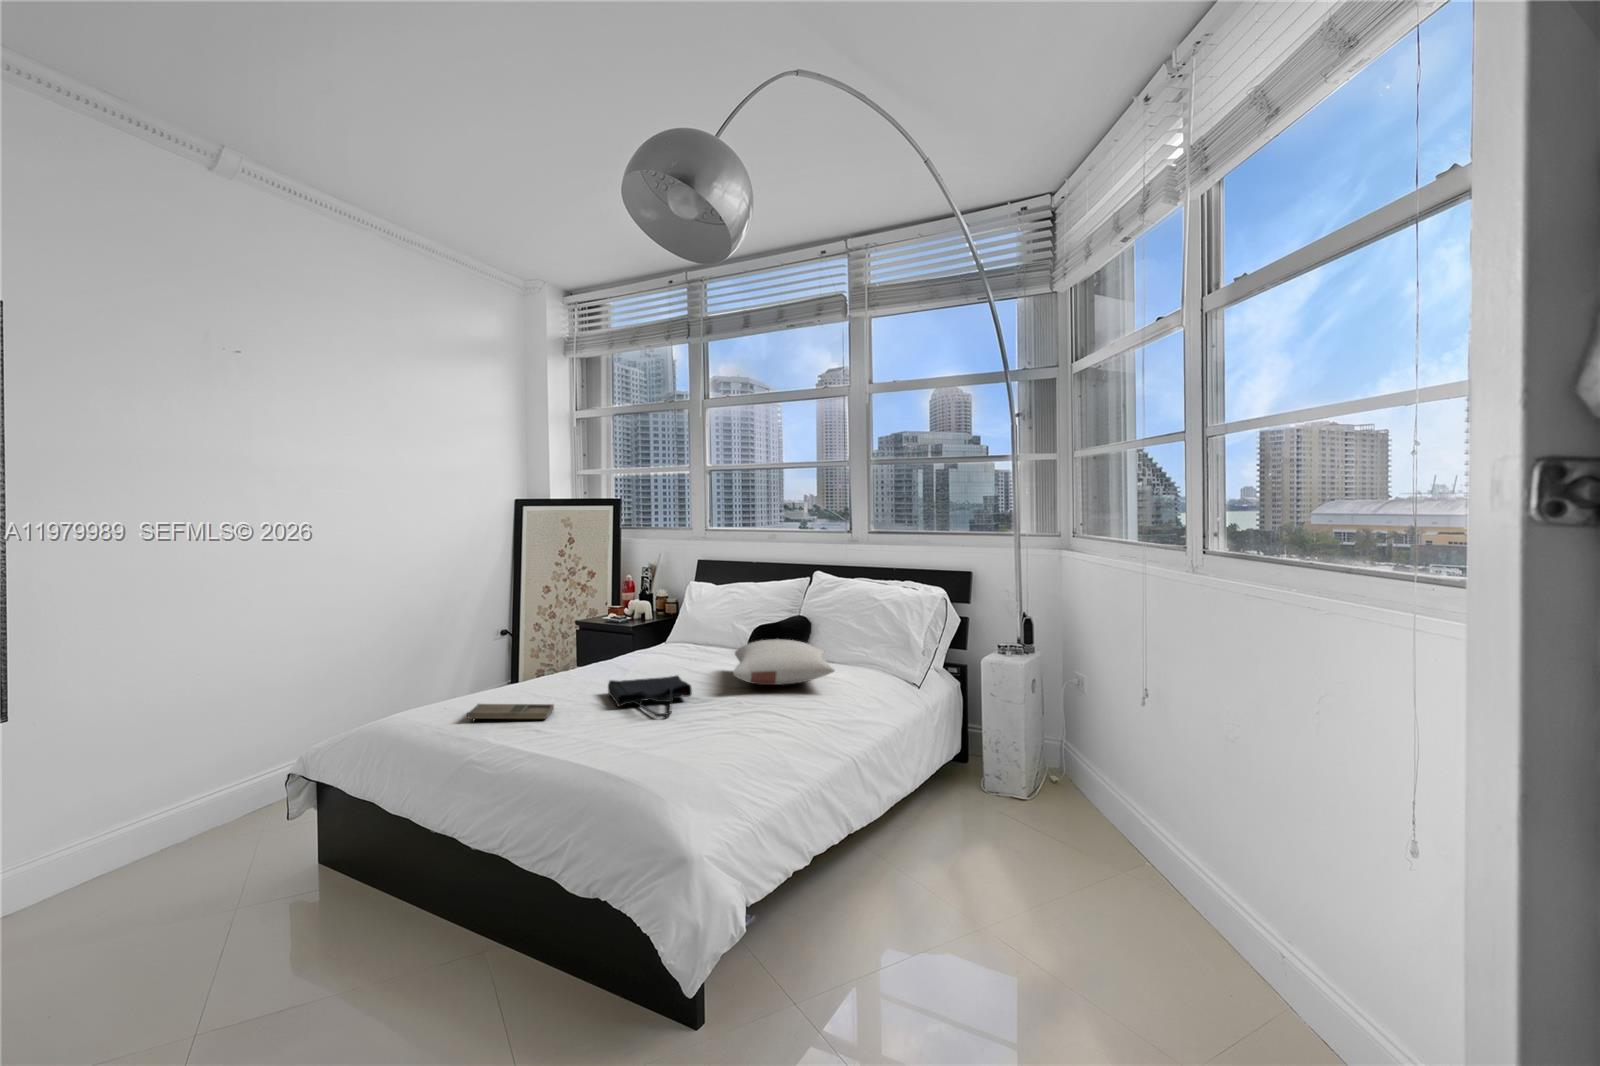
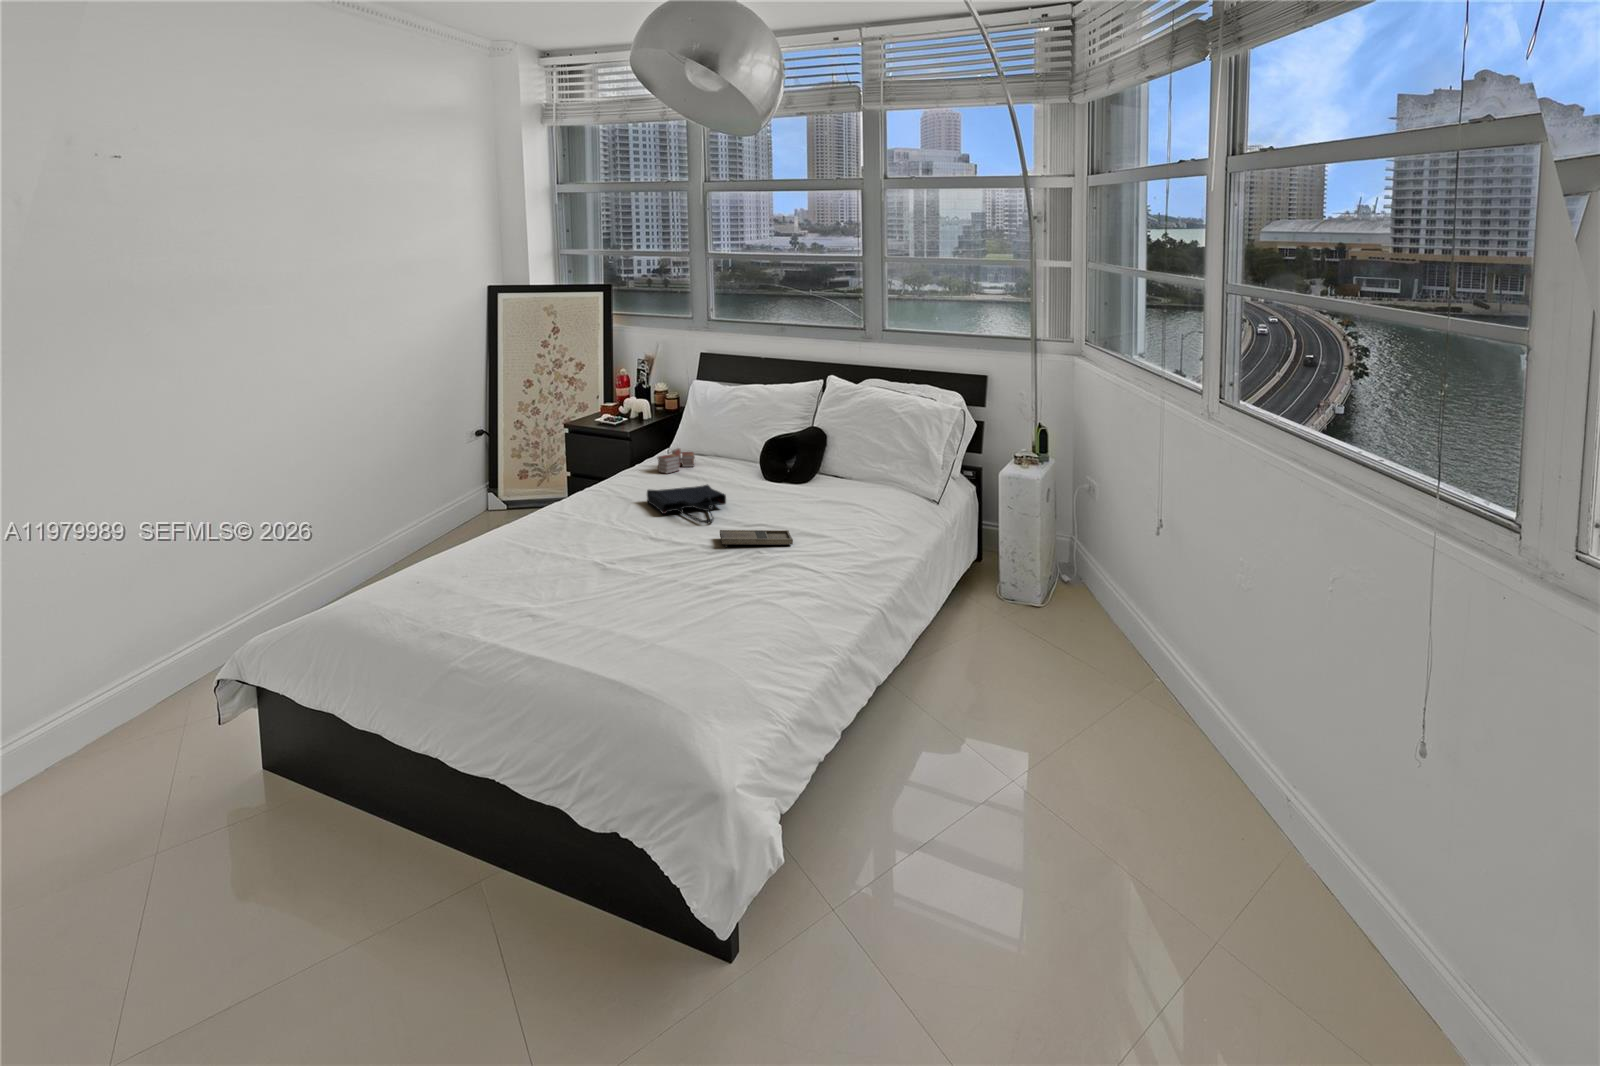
pillow: present [733,639,835,685] -> none [756,450,857,493]
book: none [637,641,678,666] -> present [658,448,695,473]
tray: present [467,704,554,721] -> present [720,530,793,547]

